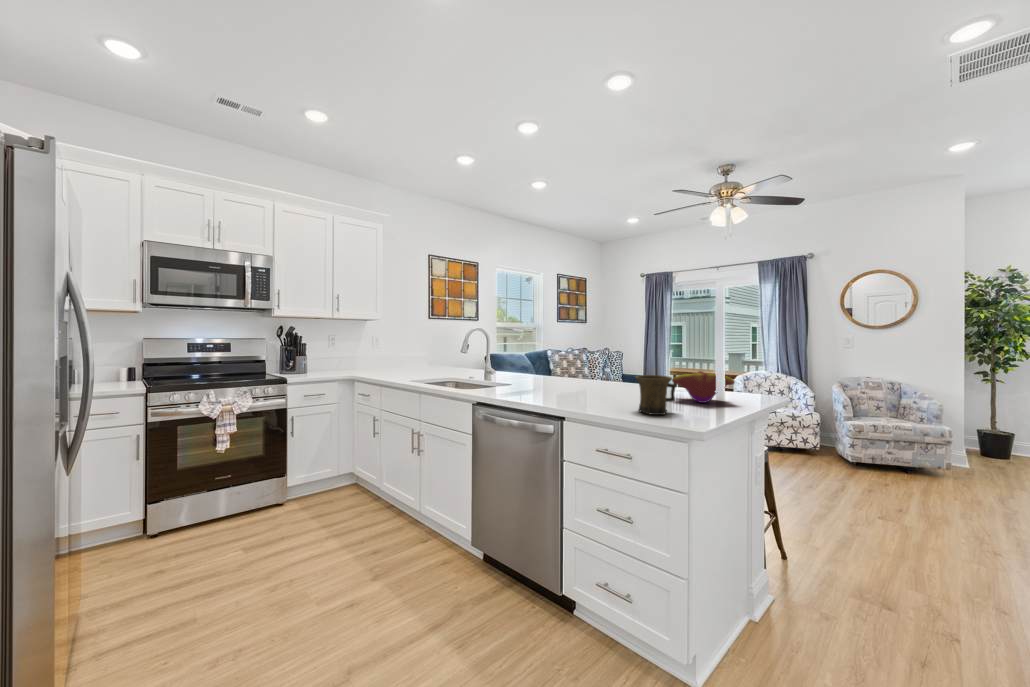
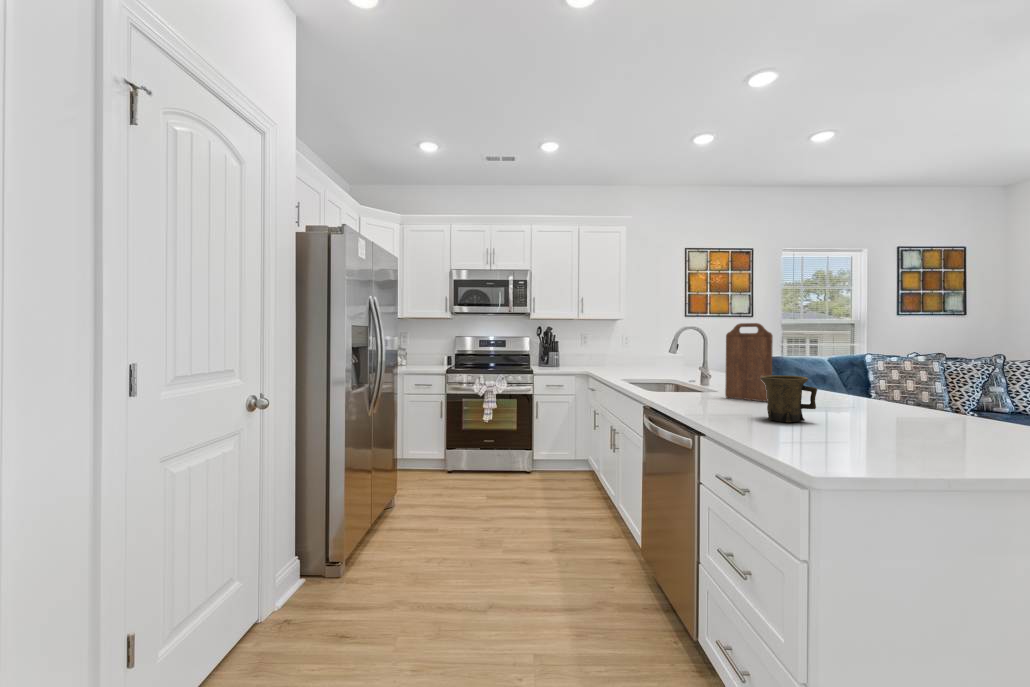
cutting board: none [556,329,596,396] -> present [725,323,773,402]
decorative bowl: present [672,371,735,403] -> none [861,378,968,421]

